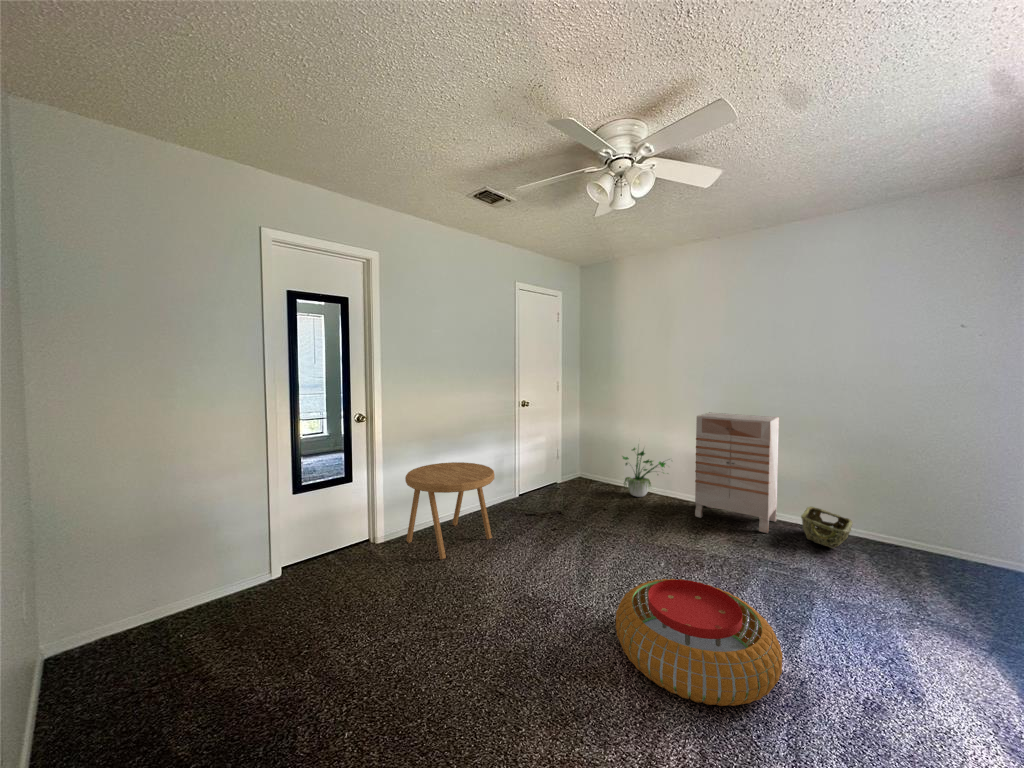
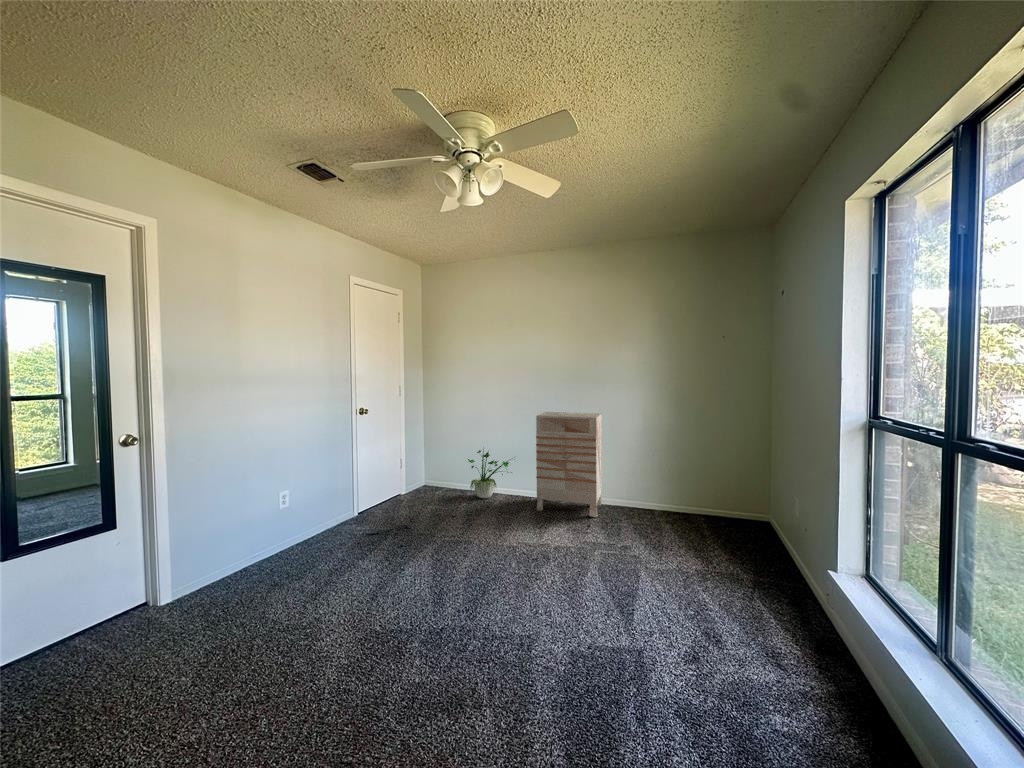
side table: present [405,462,495,560] -> none [205,484,330,609]
woven basket: present [801,507,852,548] -> none [621,489,657,523]
pouf: present [616,579,783,706] -> none [475,577,625,701]

